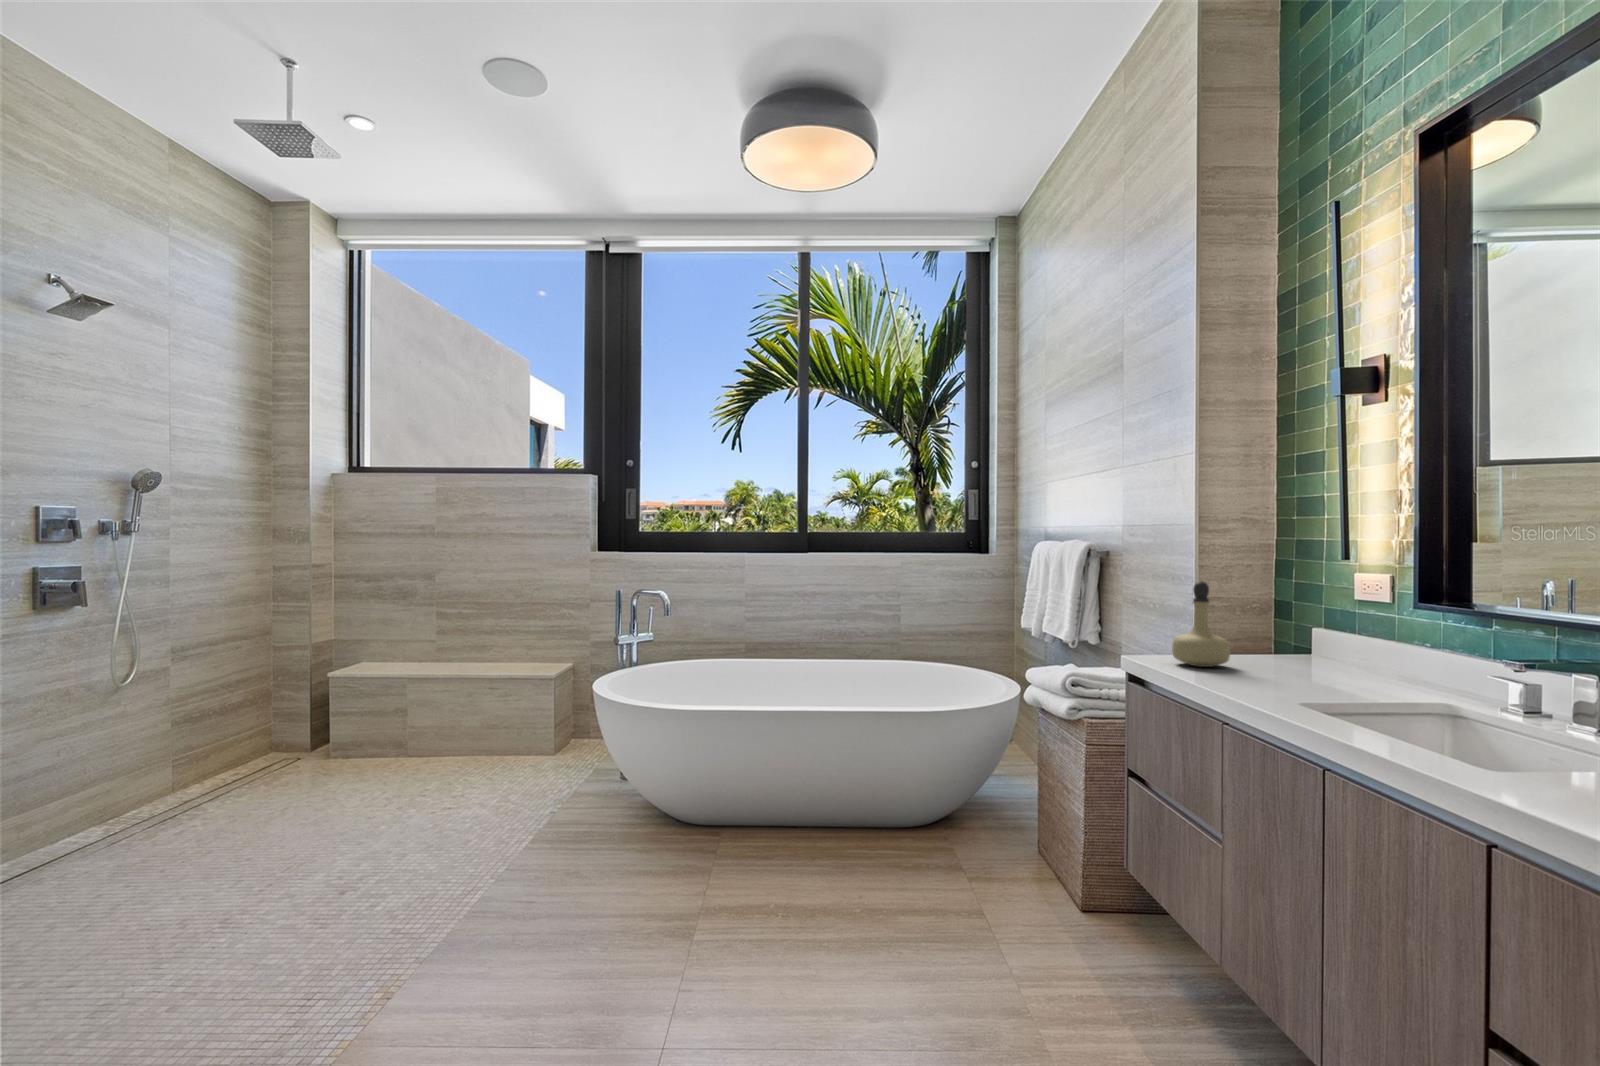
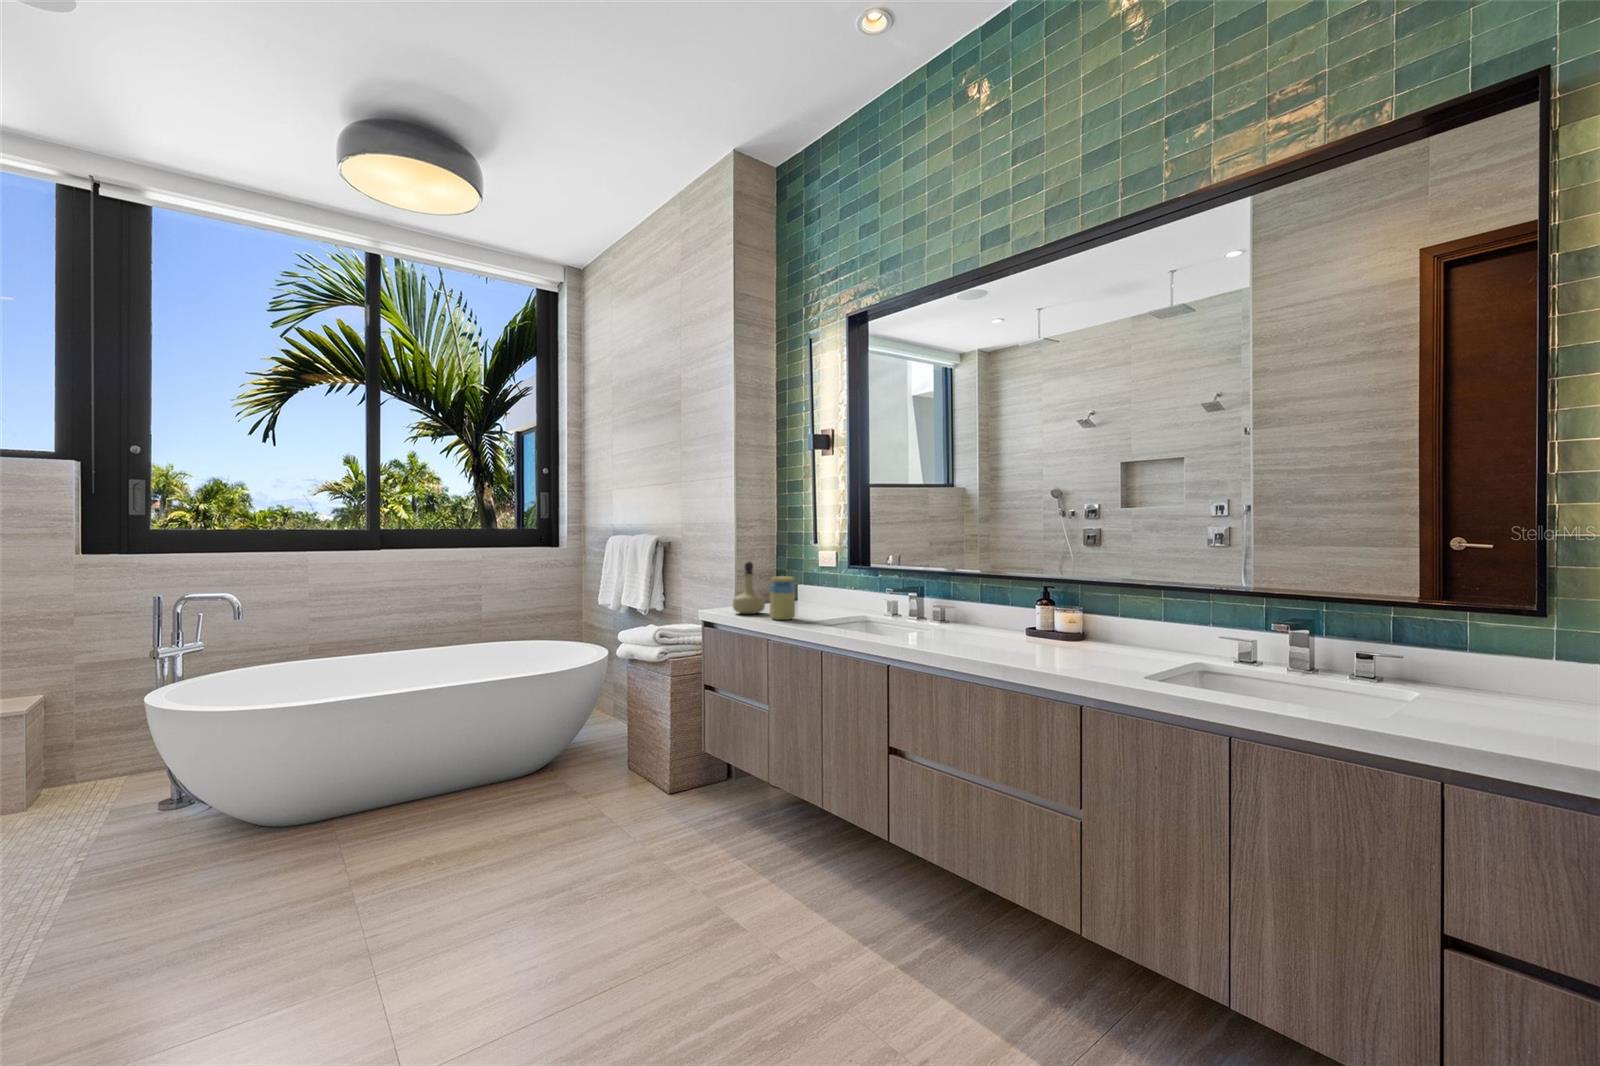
jar: none [1226,608,1276,684] -> present [770,576,795,620]

